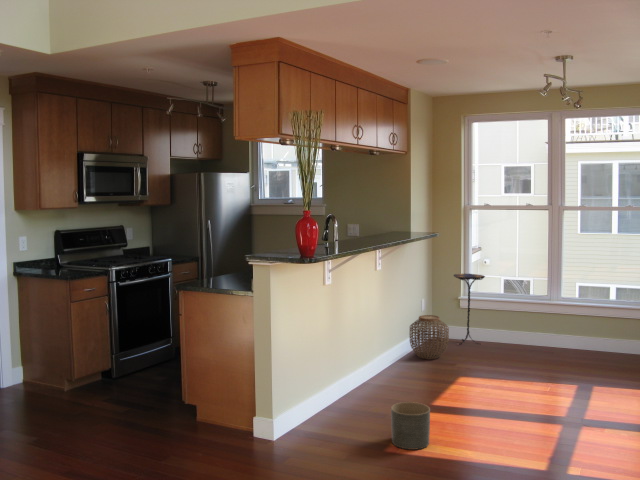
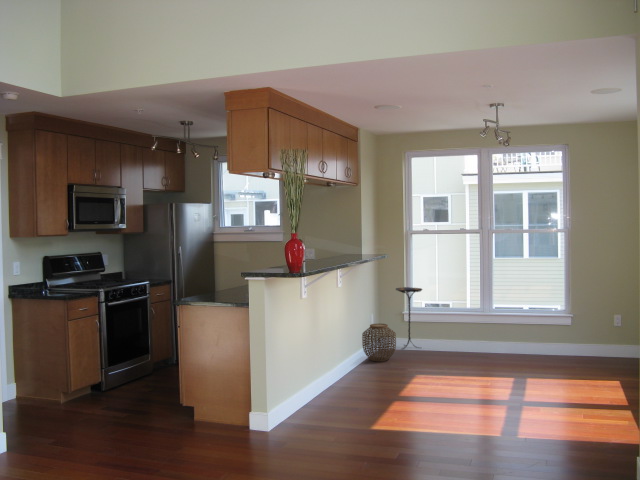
planter: present [391,402,430,450] -> none [367,390,399,428]

